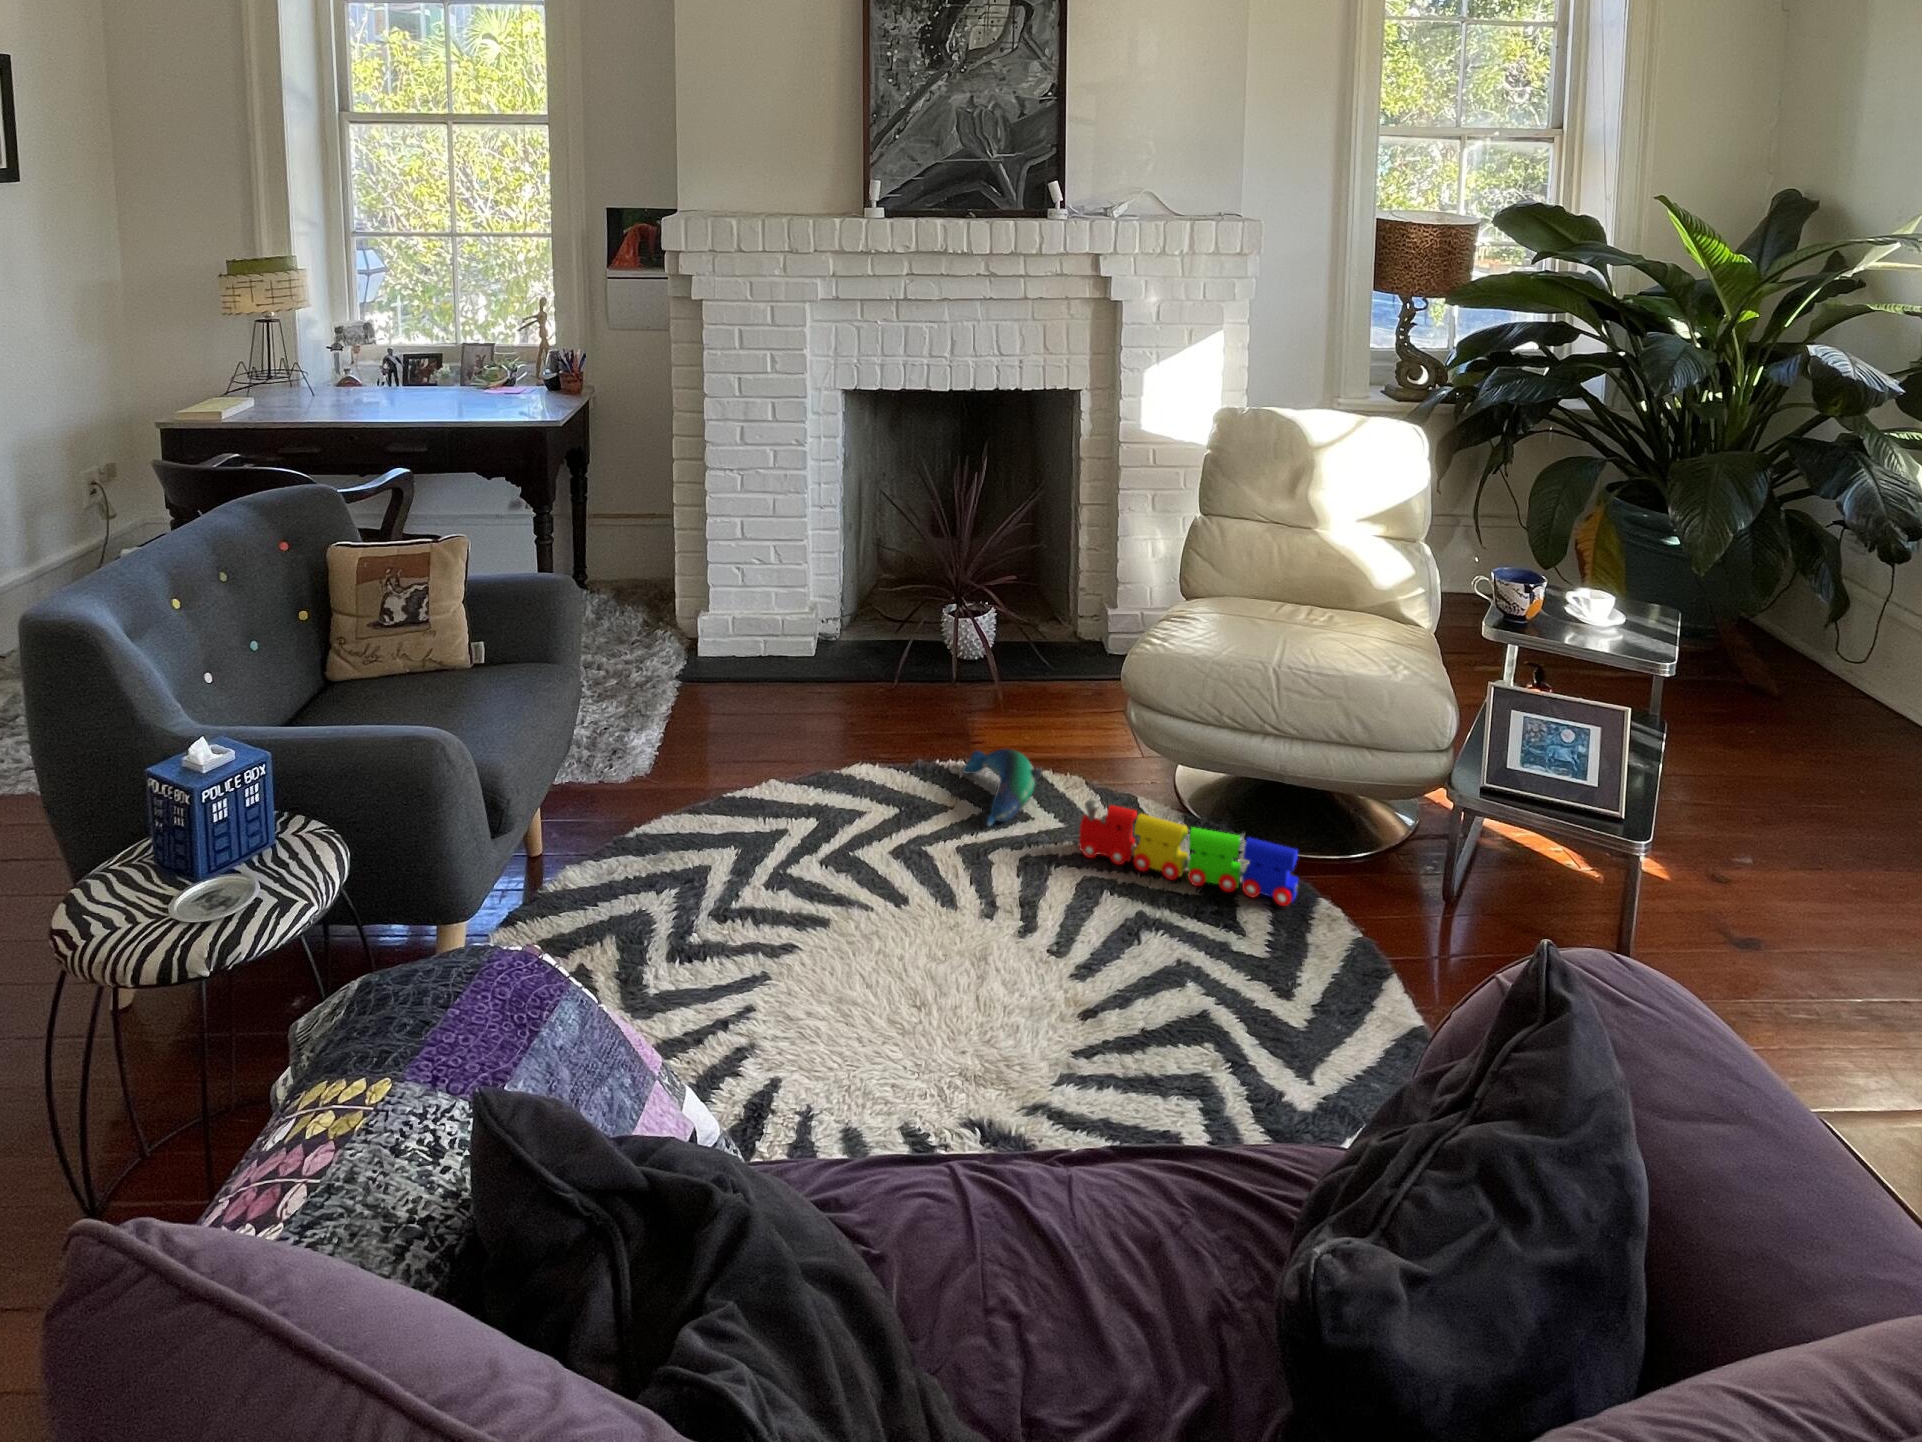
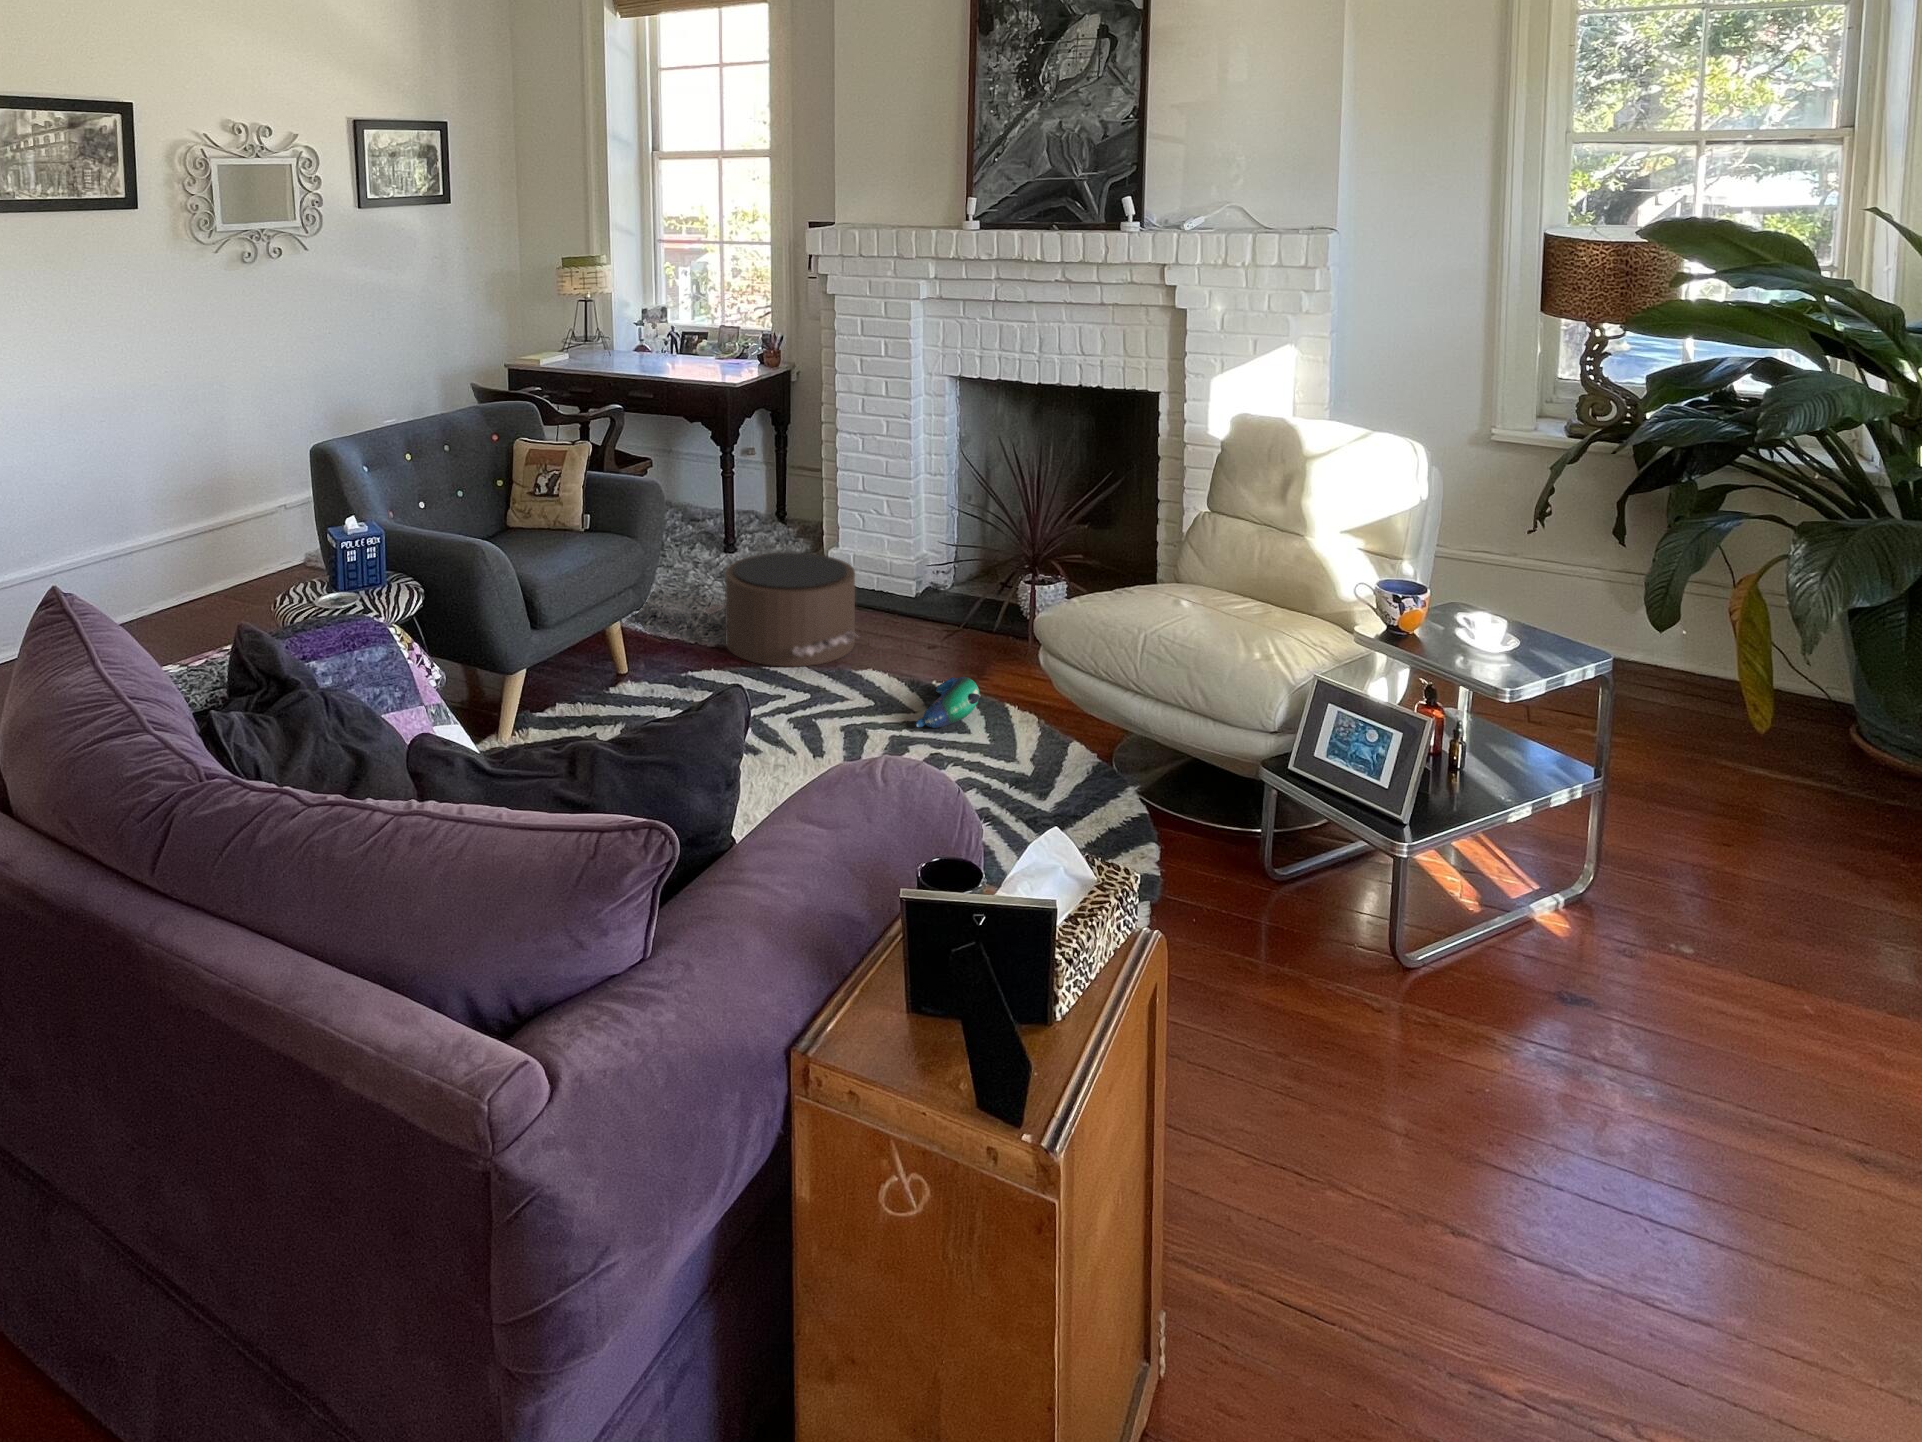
pouf: none [613,628,841,789] -> present [704,552,856,667]
toy train: present [1079,800,1298,906] -> none [970,717,1123,834]

